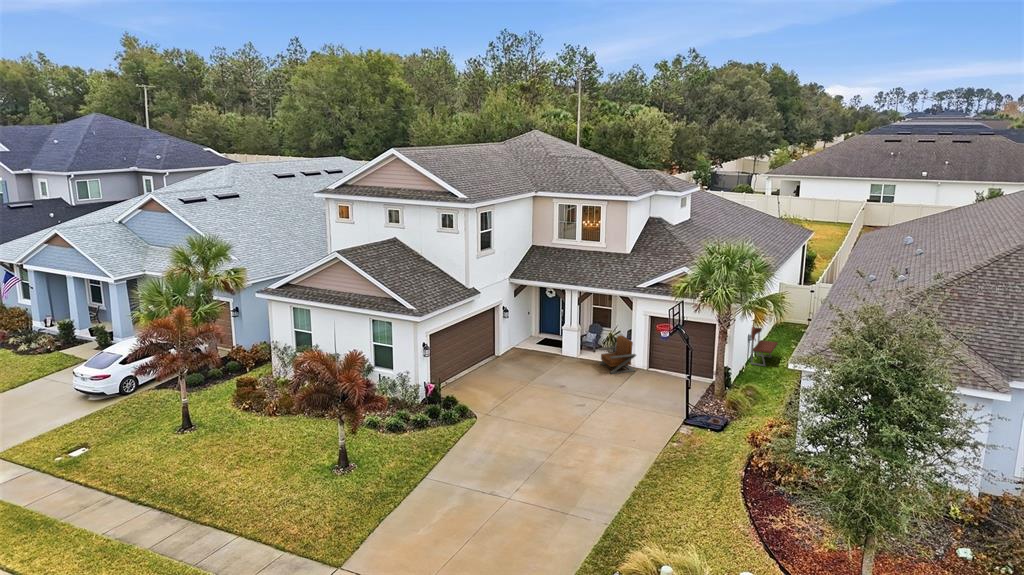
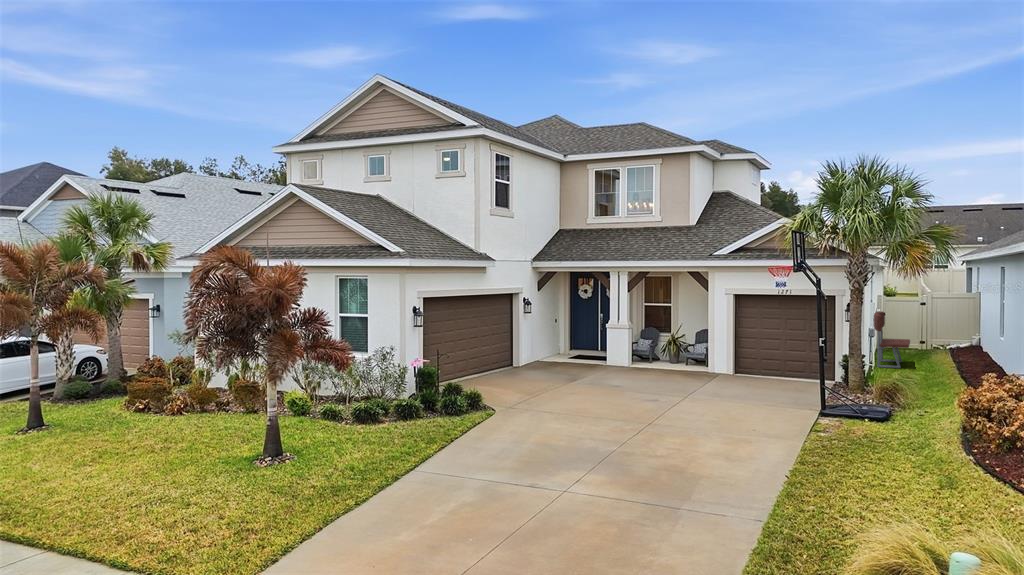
lounge chair: present [599,335,636,374] -> none [660,328,717,377]

